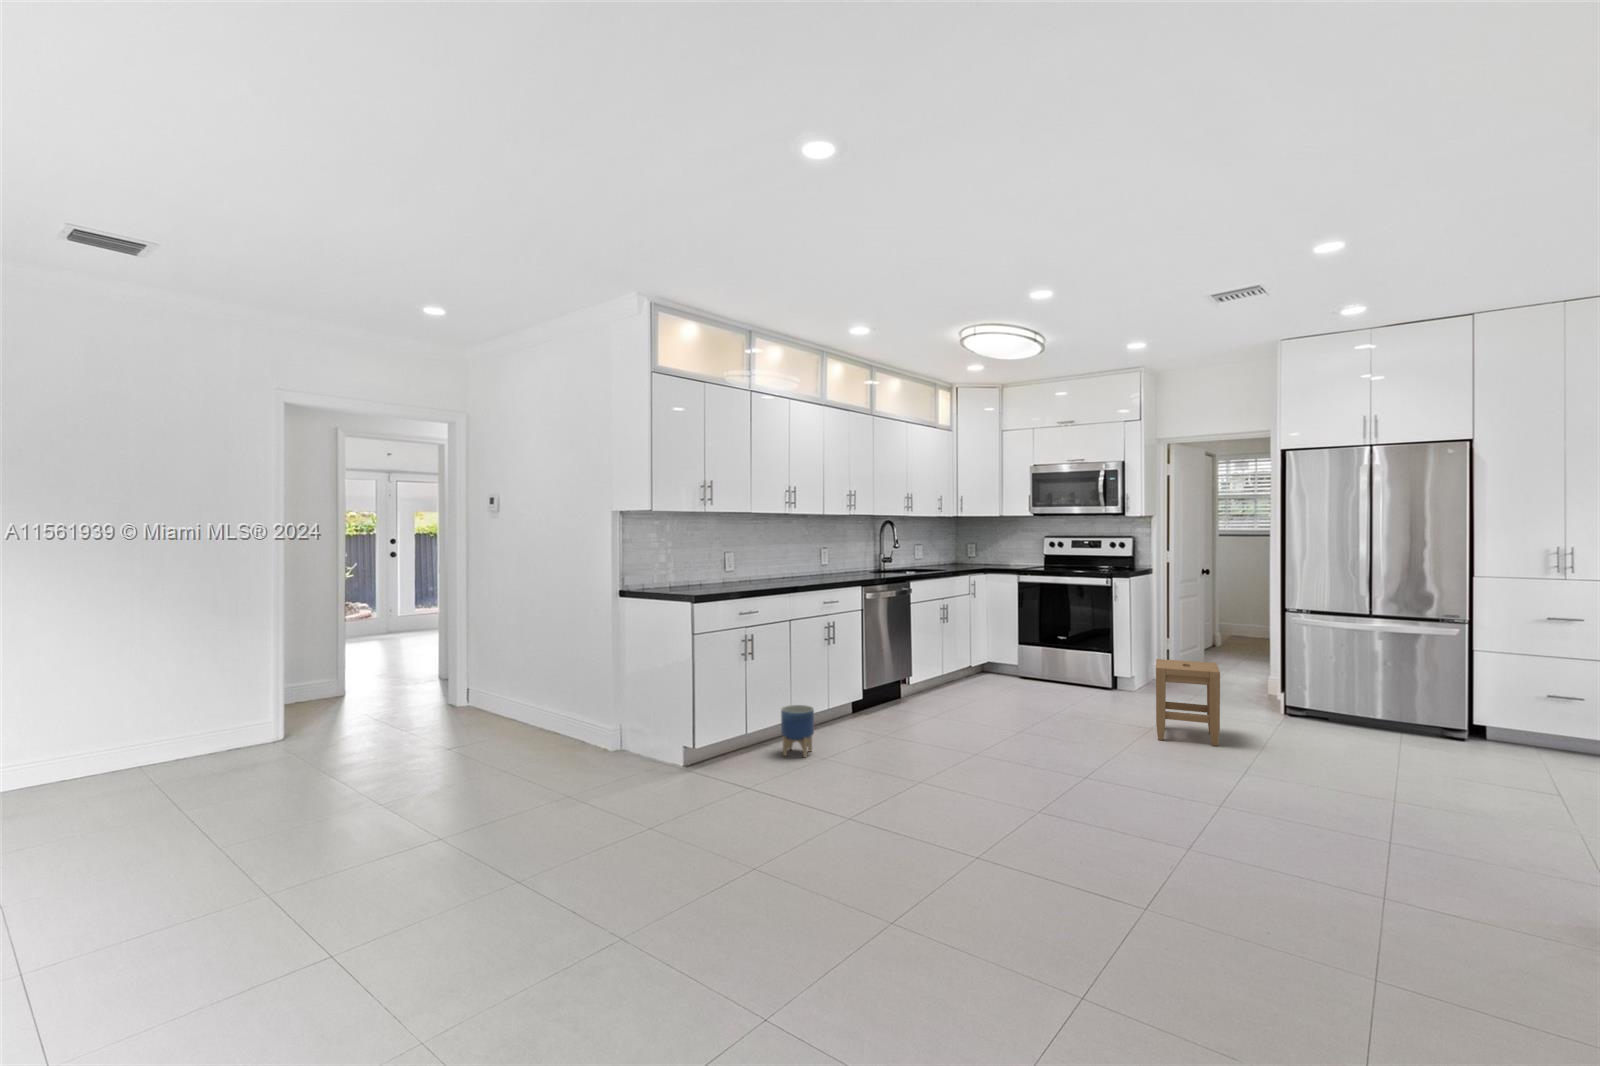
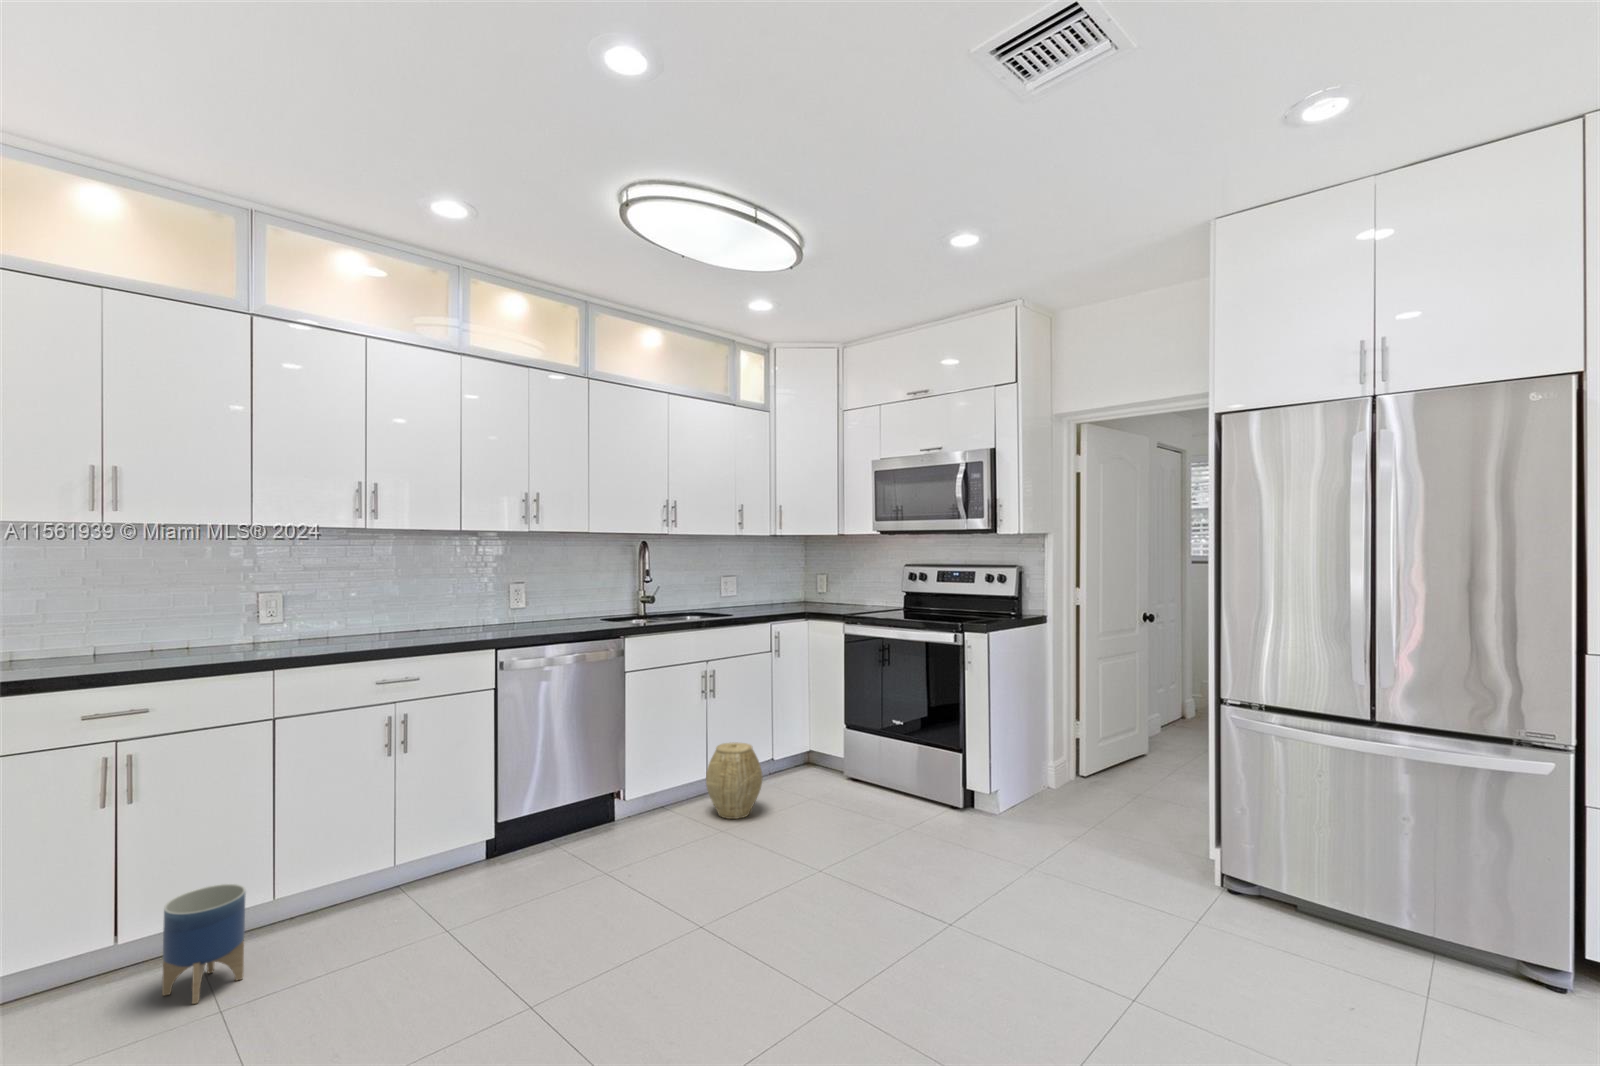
woven basket: none [954,650,991,696] -> present [706,742,762,819]
stool: present [1156,659,1220,746] -> none [937,792,1069,994]

